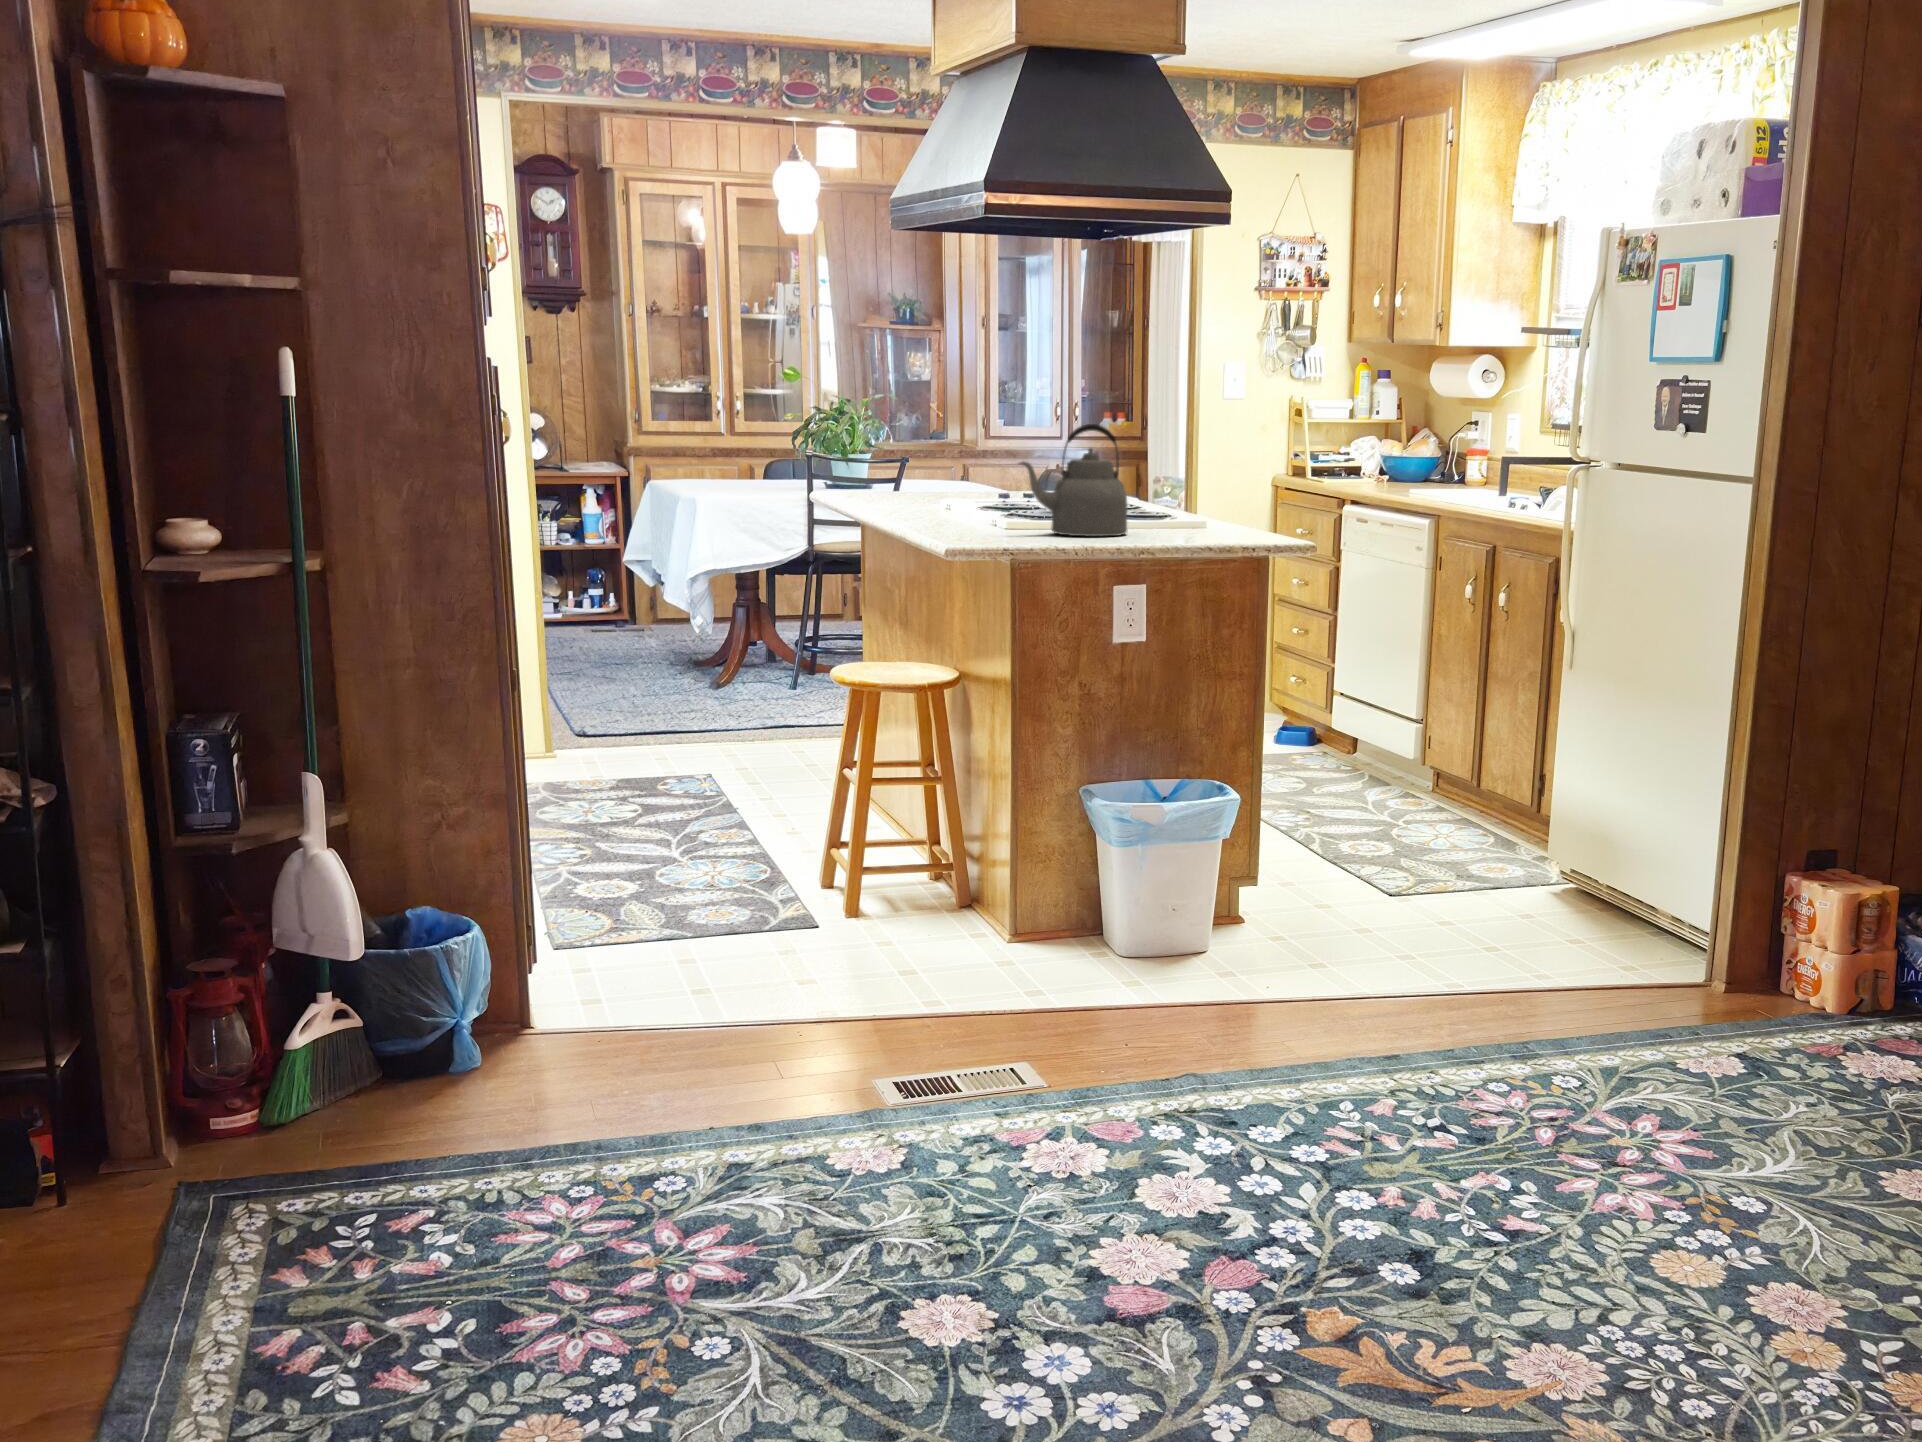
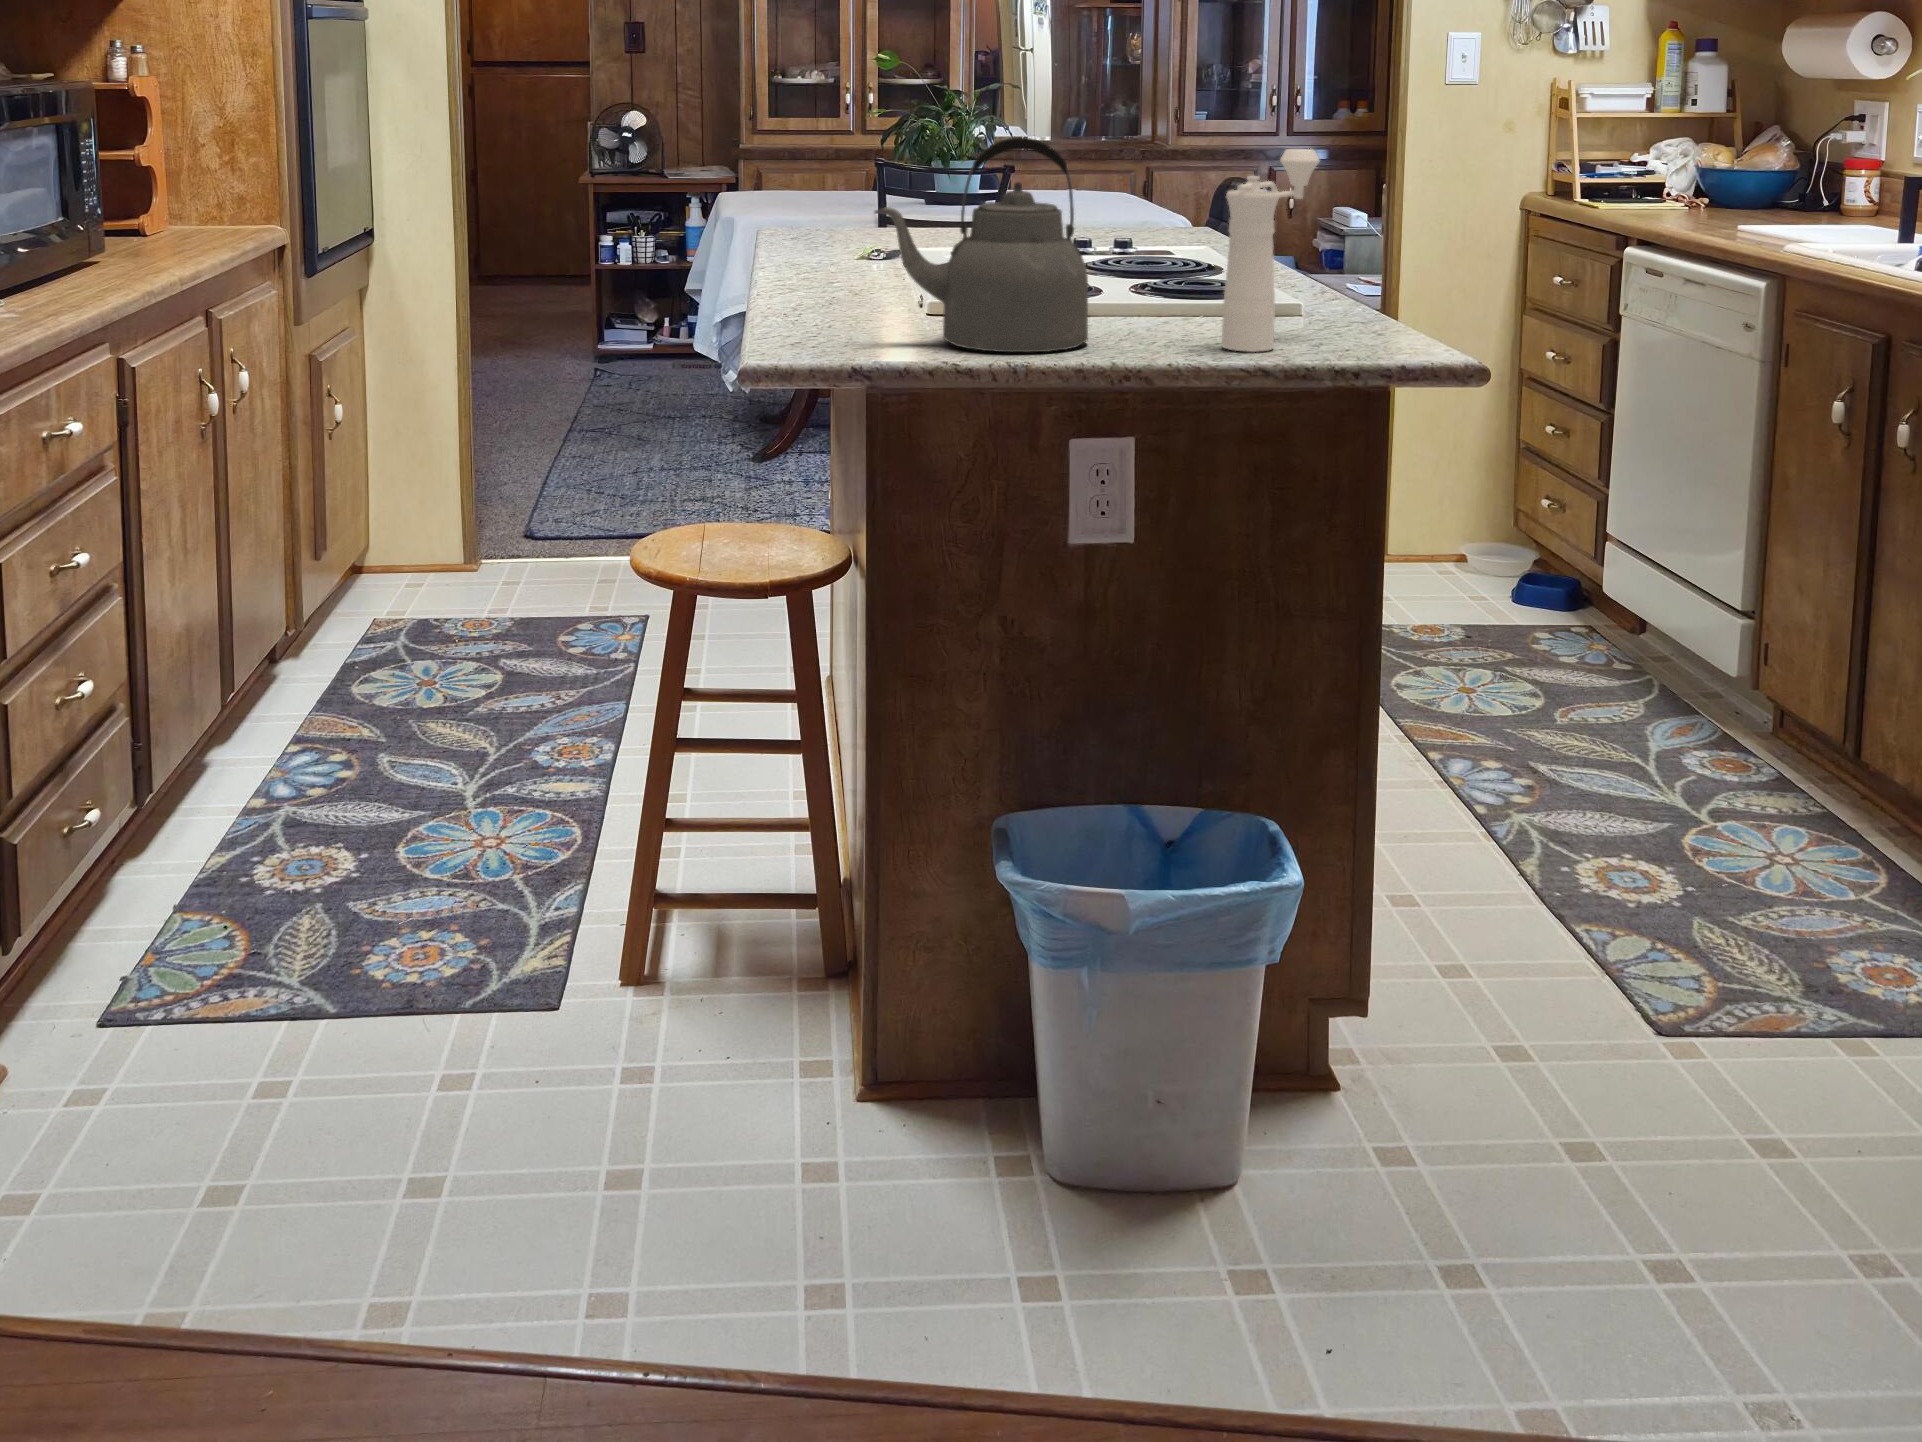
pepper mill: none [1195,432,1236,535] -> present [1222,149,1319,352]

